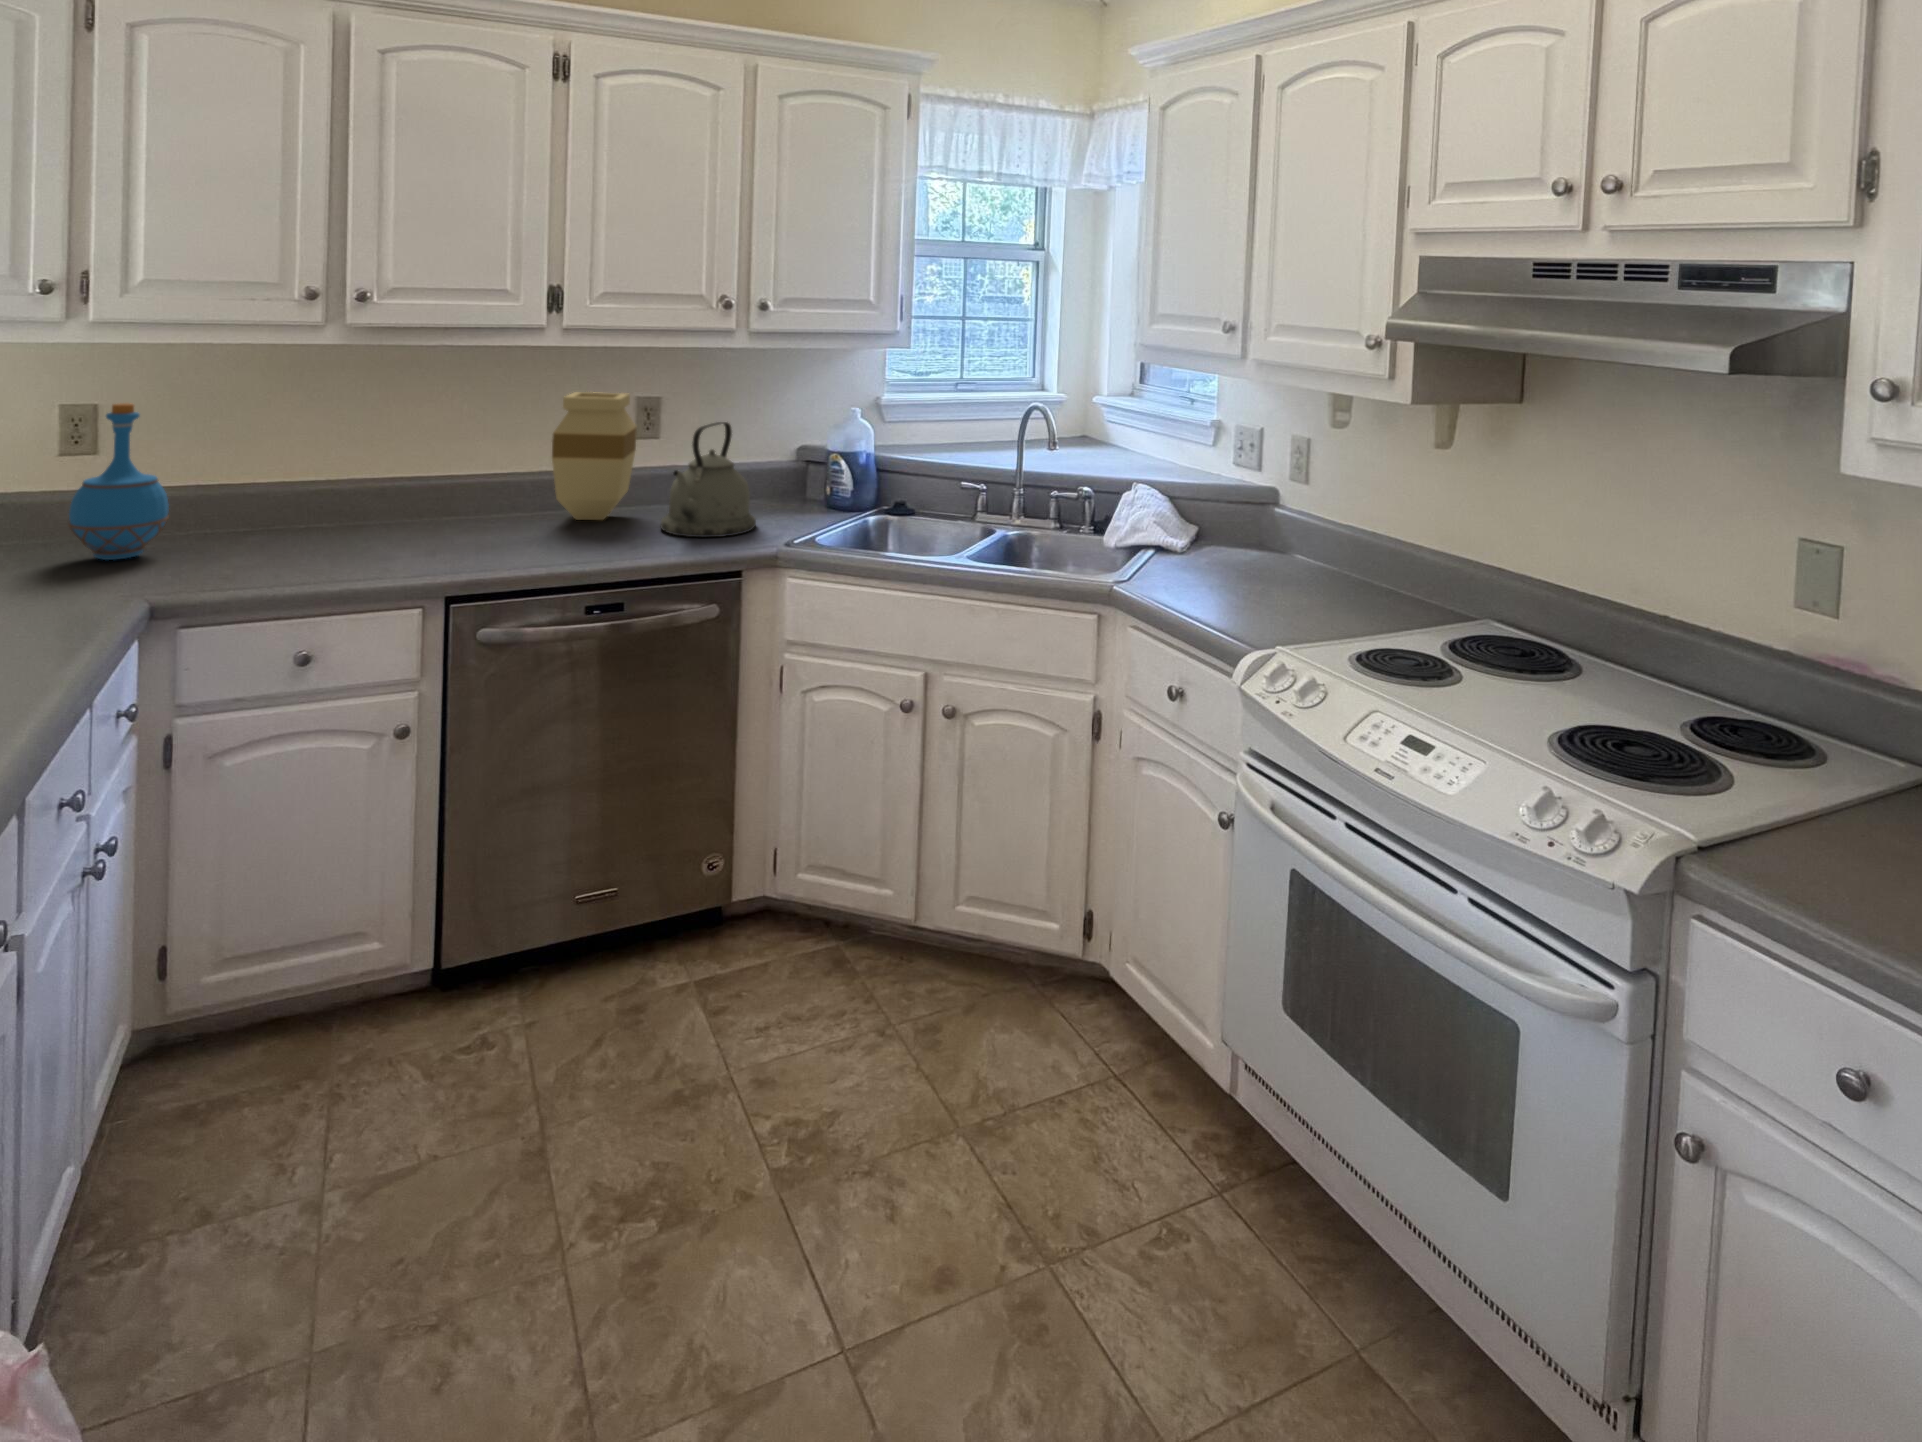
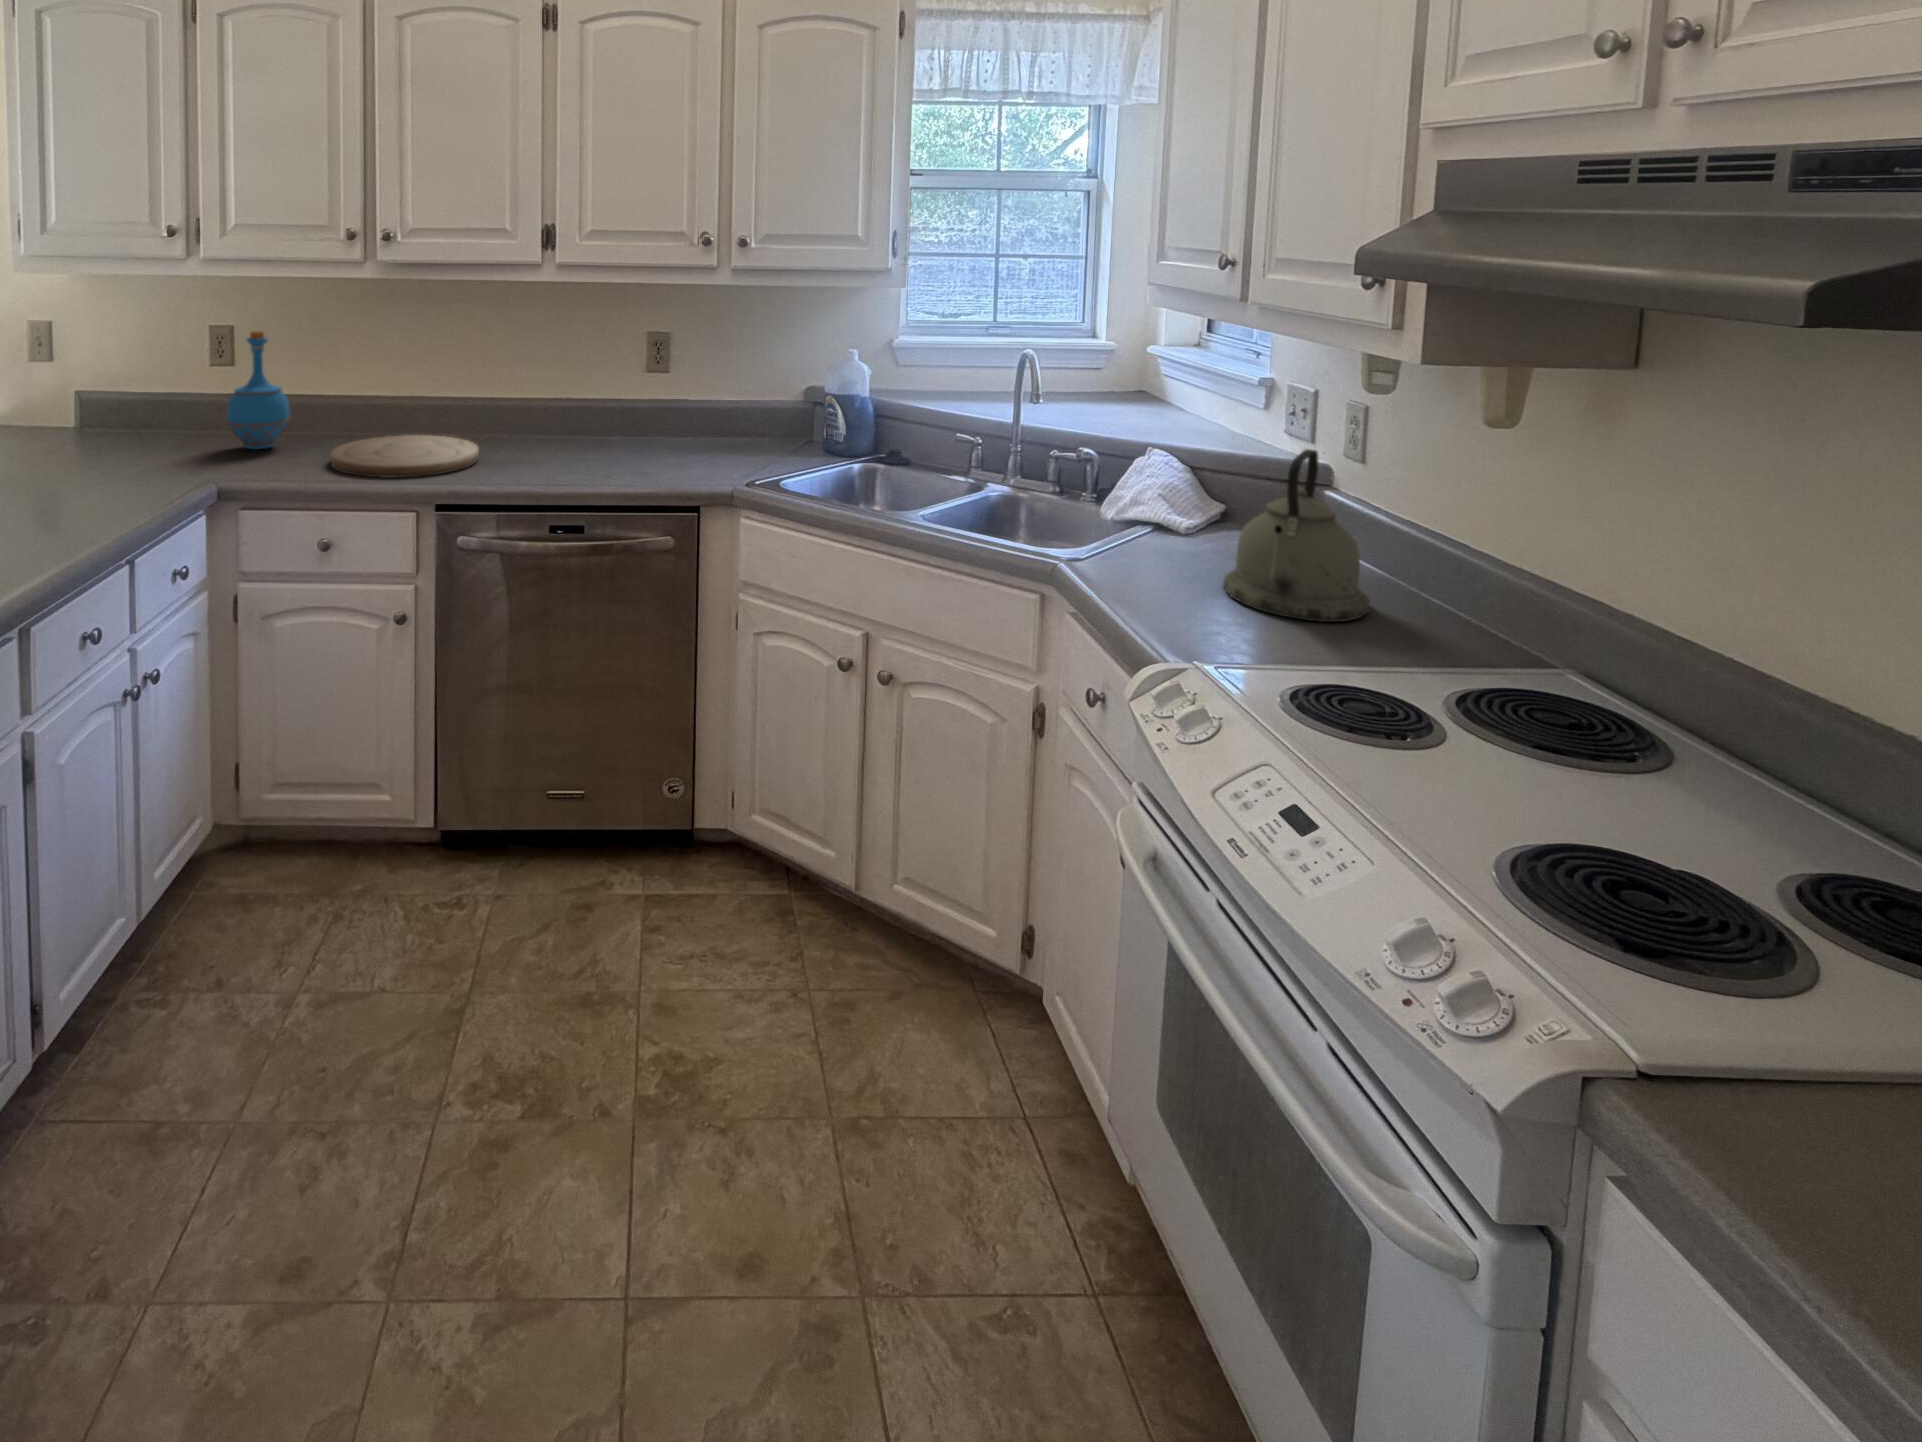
vase: present [552,392,637,520] -> none [566,329,645,447]
kettle: present [661,422,756,537] -> present [1223,449,1370,622]
cutting board: none [256,523,460,578] -> present [331,435,479,478]

